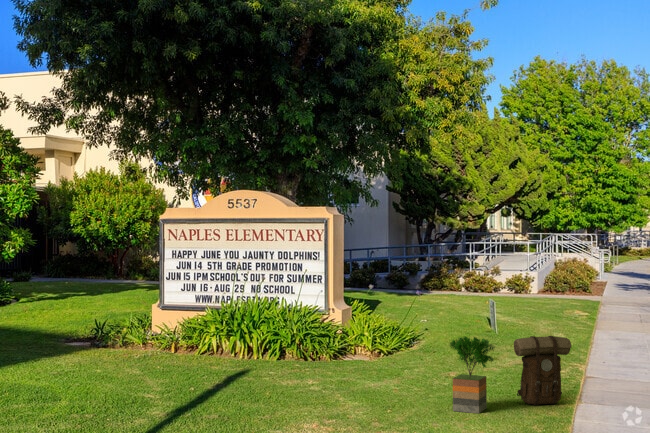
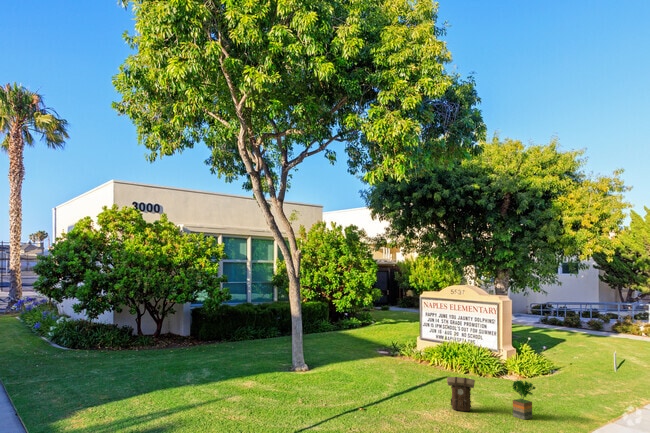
backpack: present [514,336,571,405] -> present [447,377,475,412]

